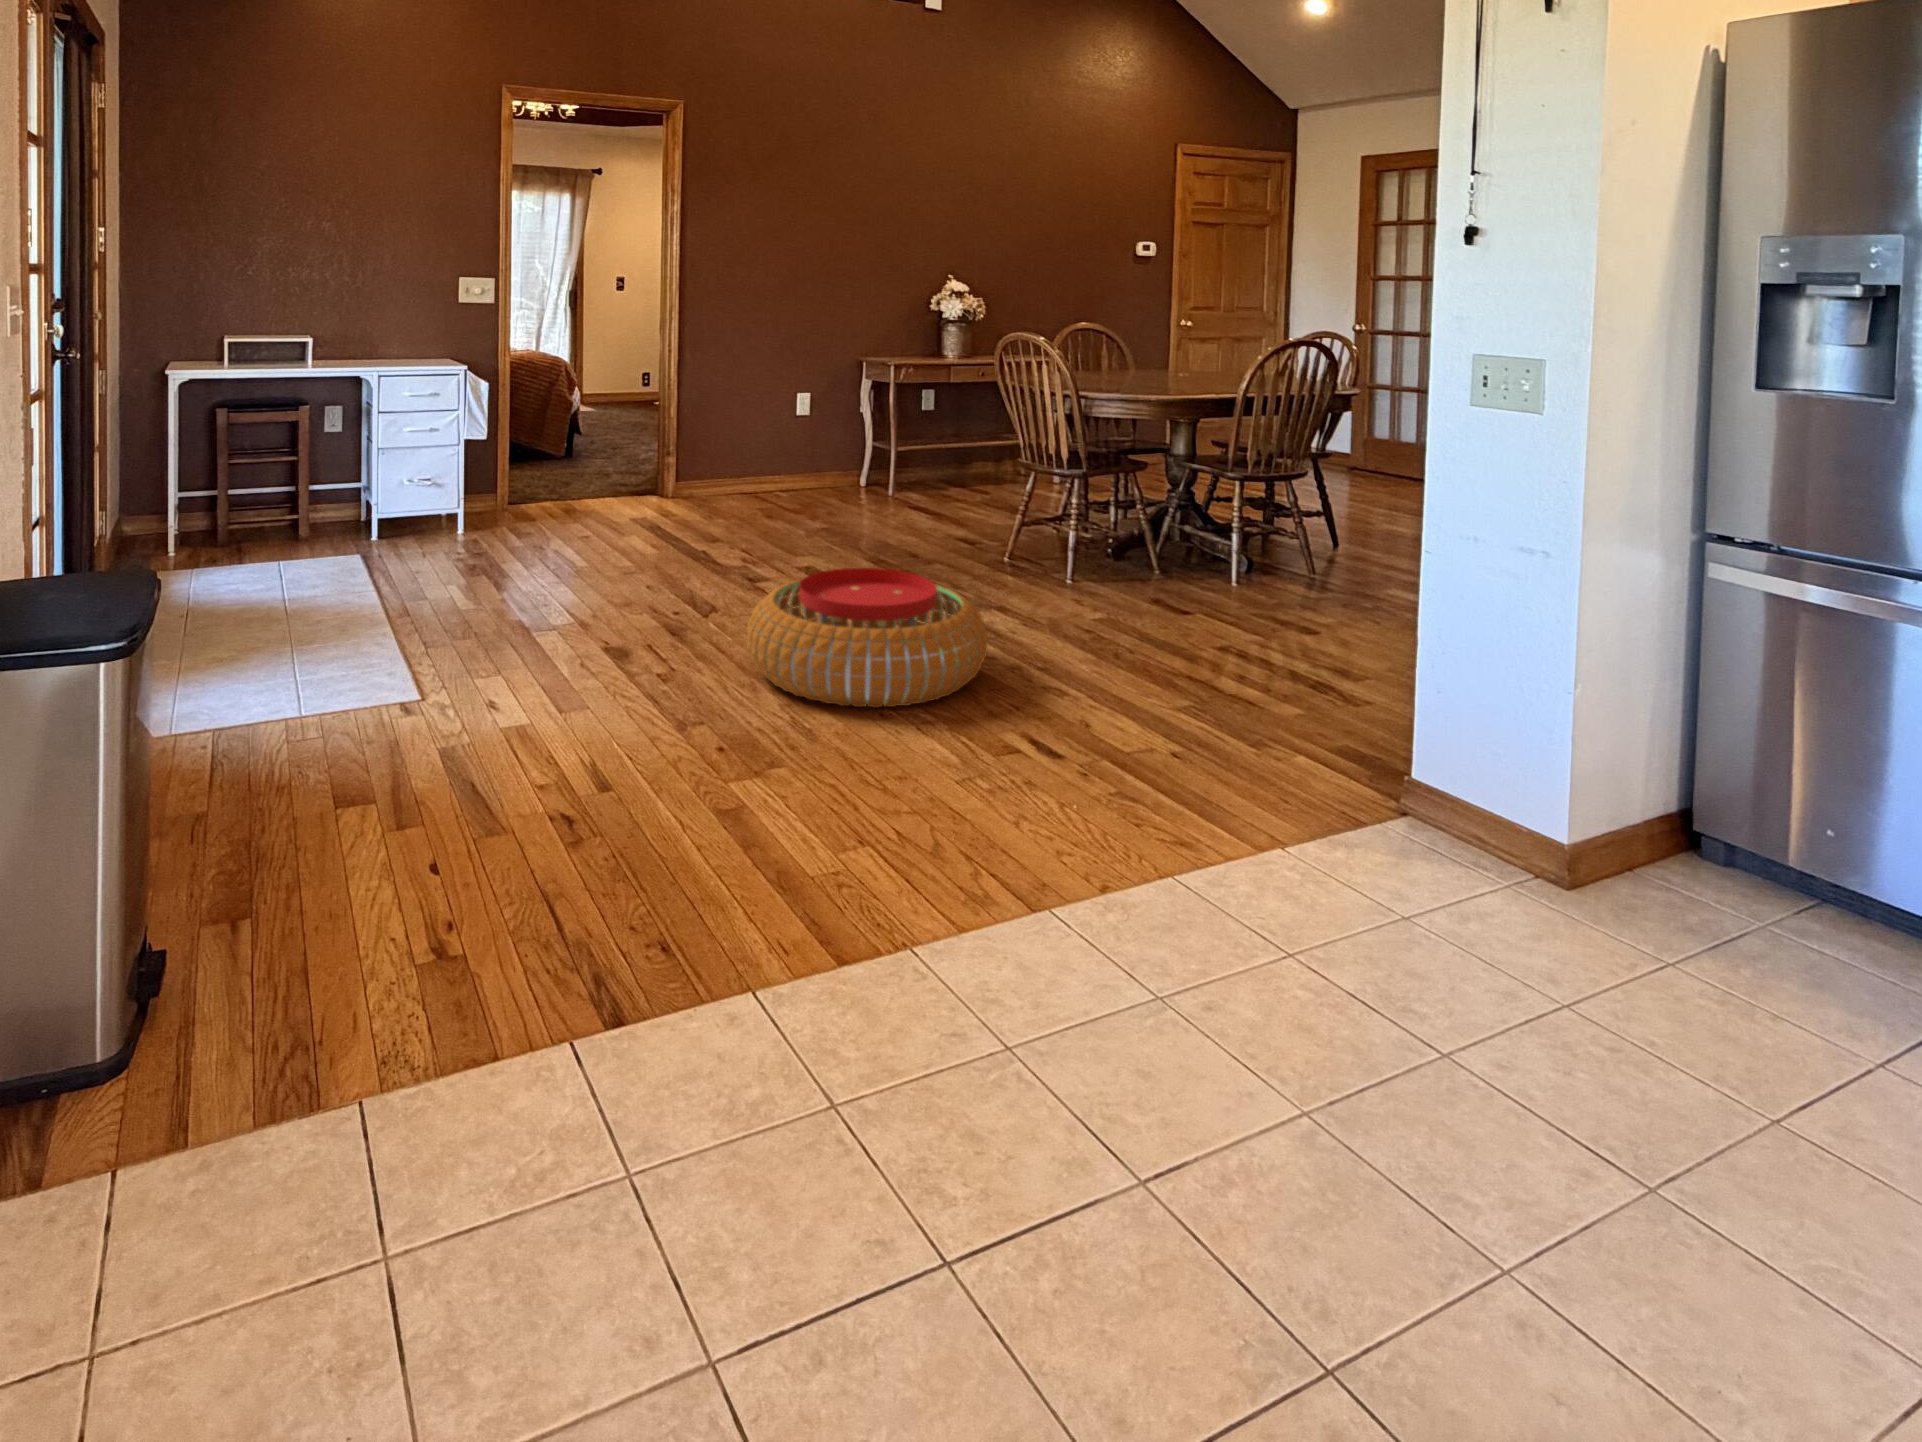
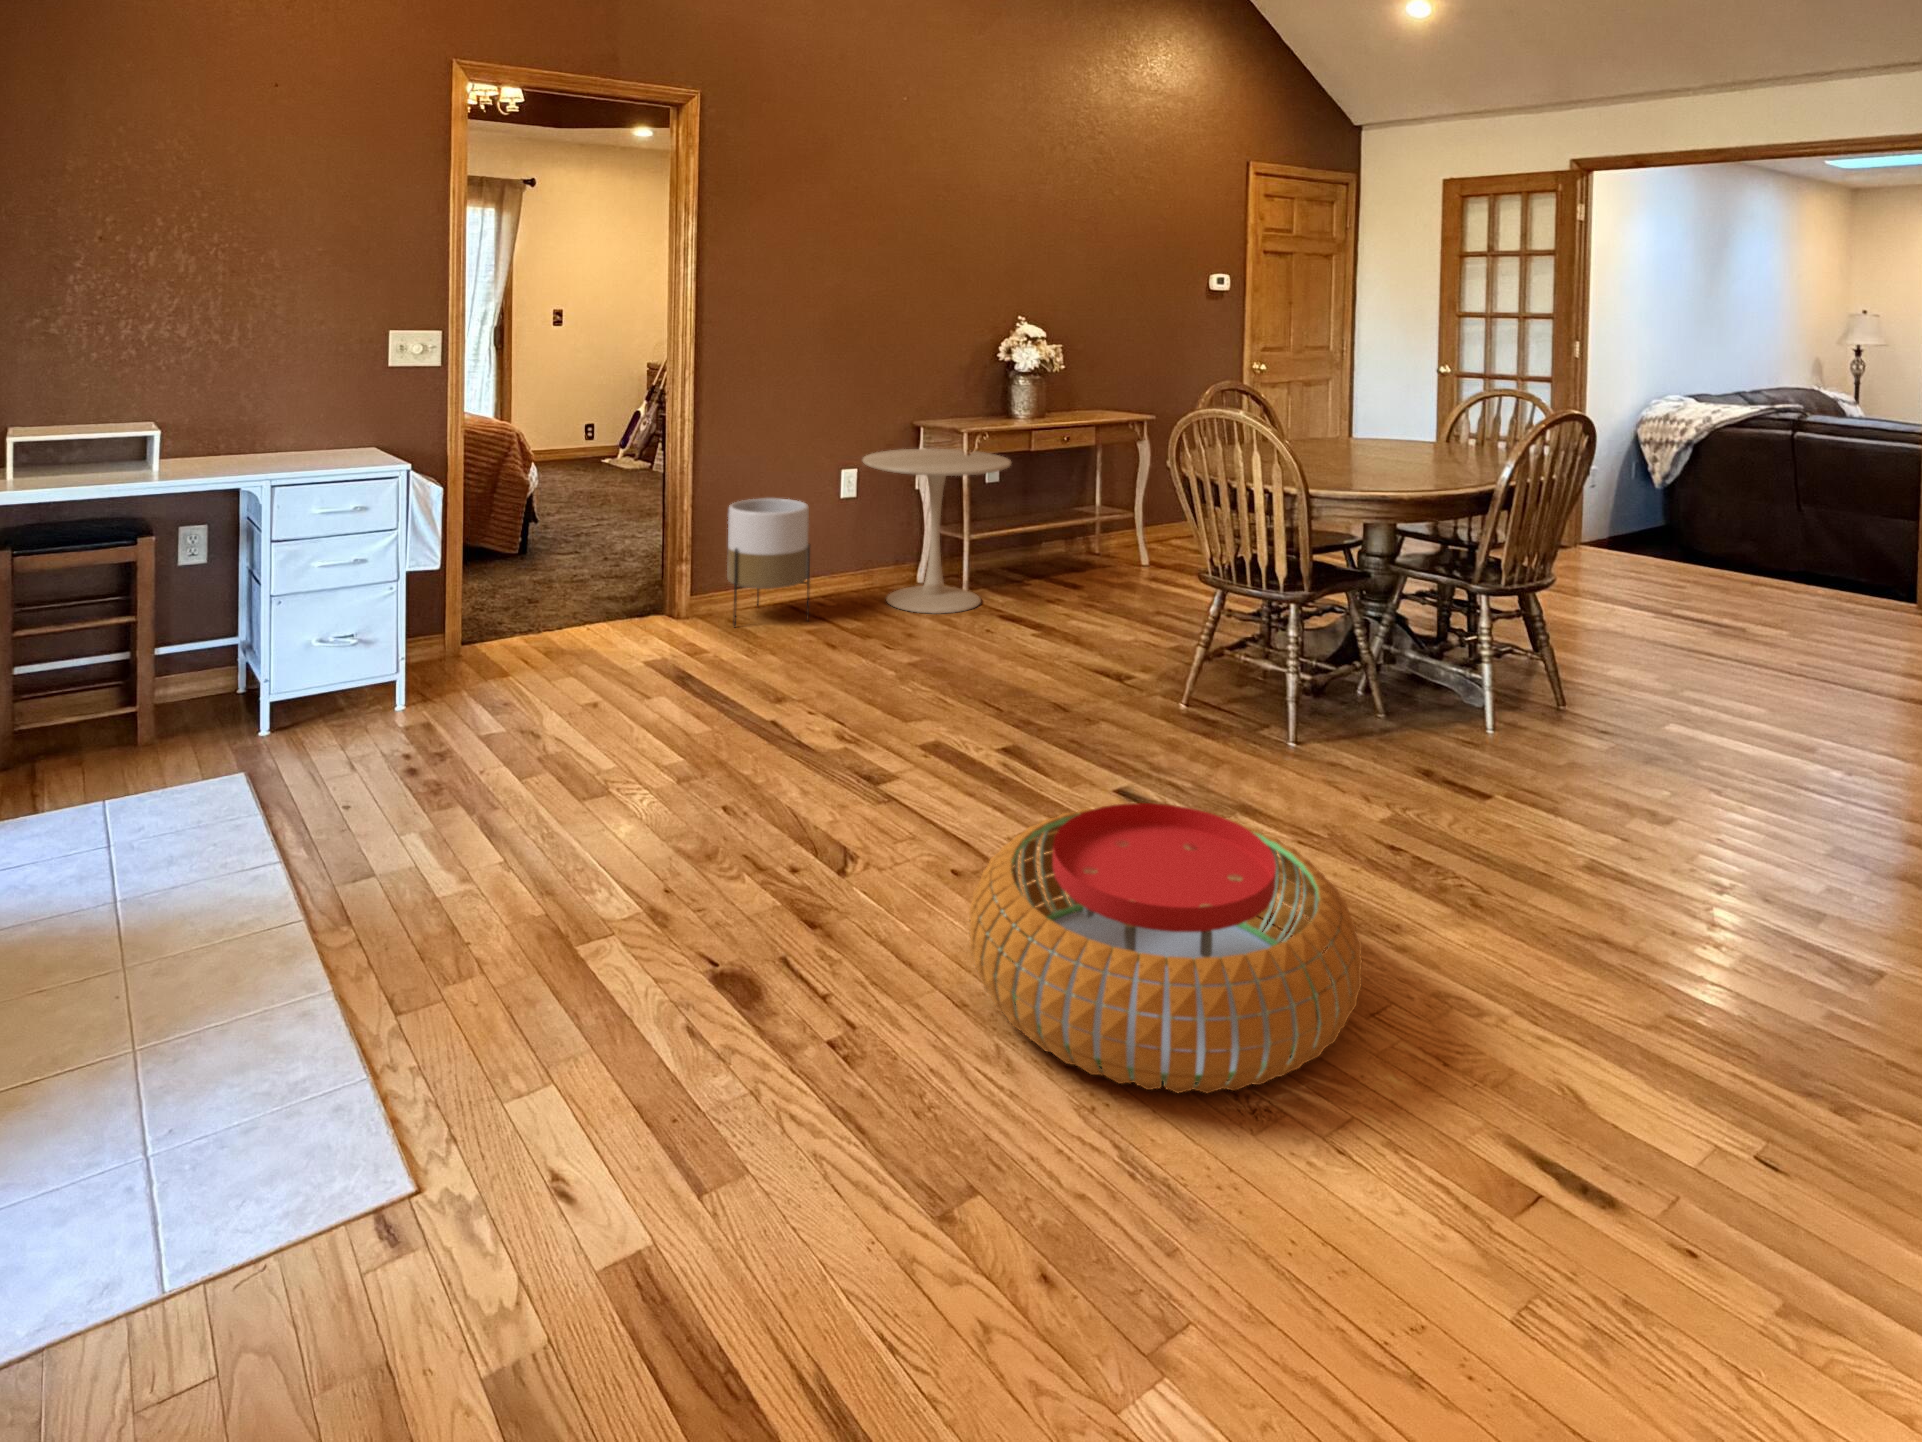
side table: none [808,378,924,502] -> present [863,449,1011,614]
planter: none [701,410,762,502] -> present [727,498,810,626]

